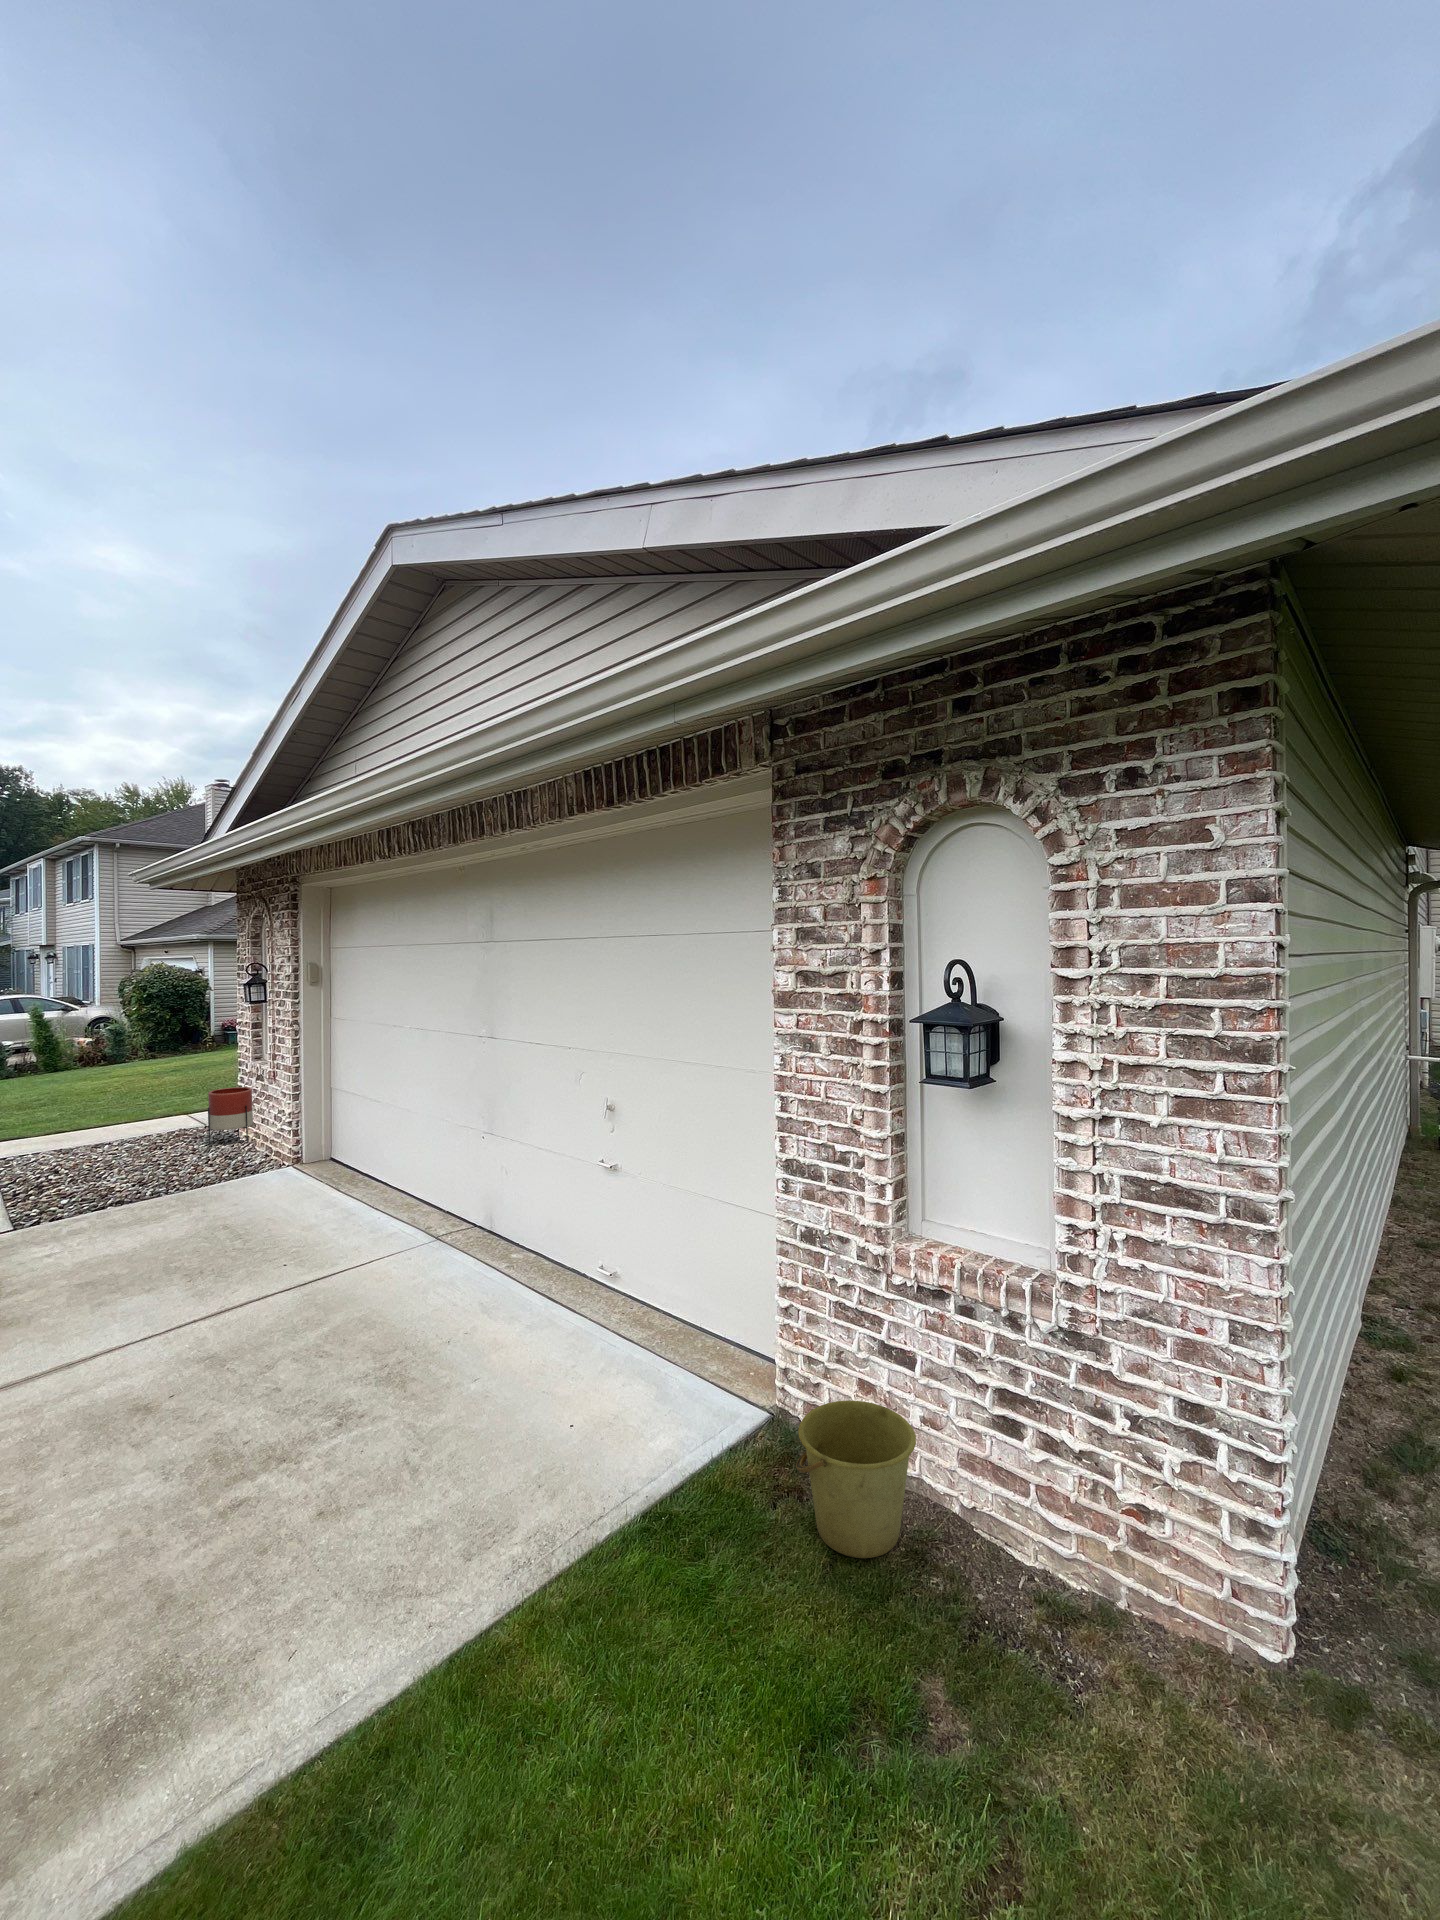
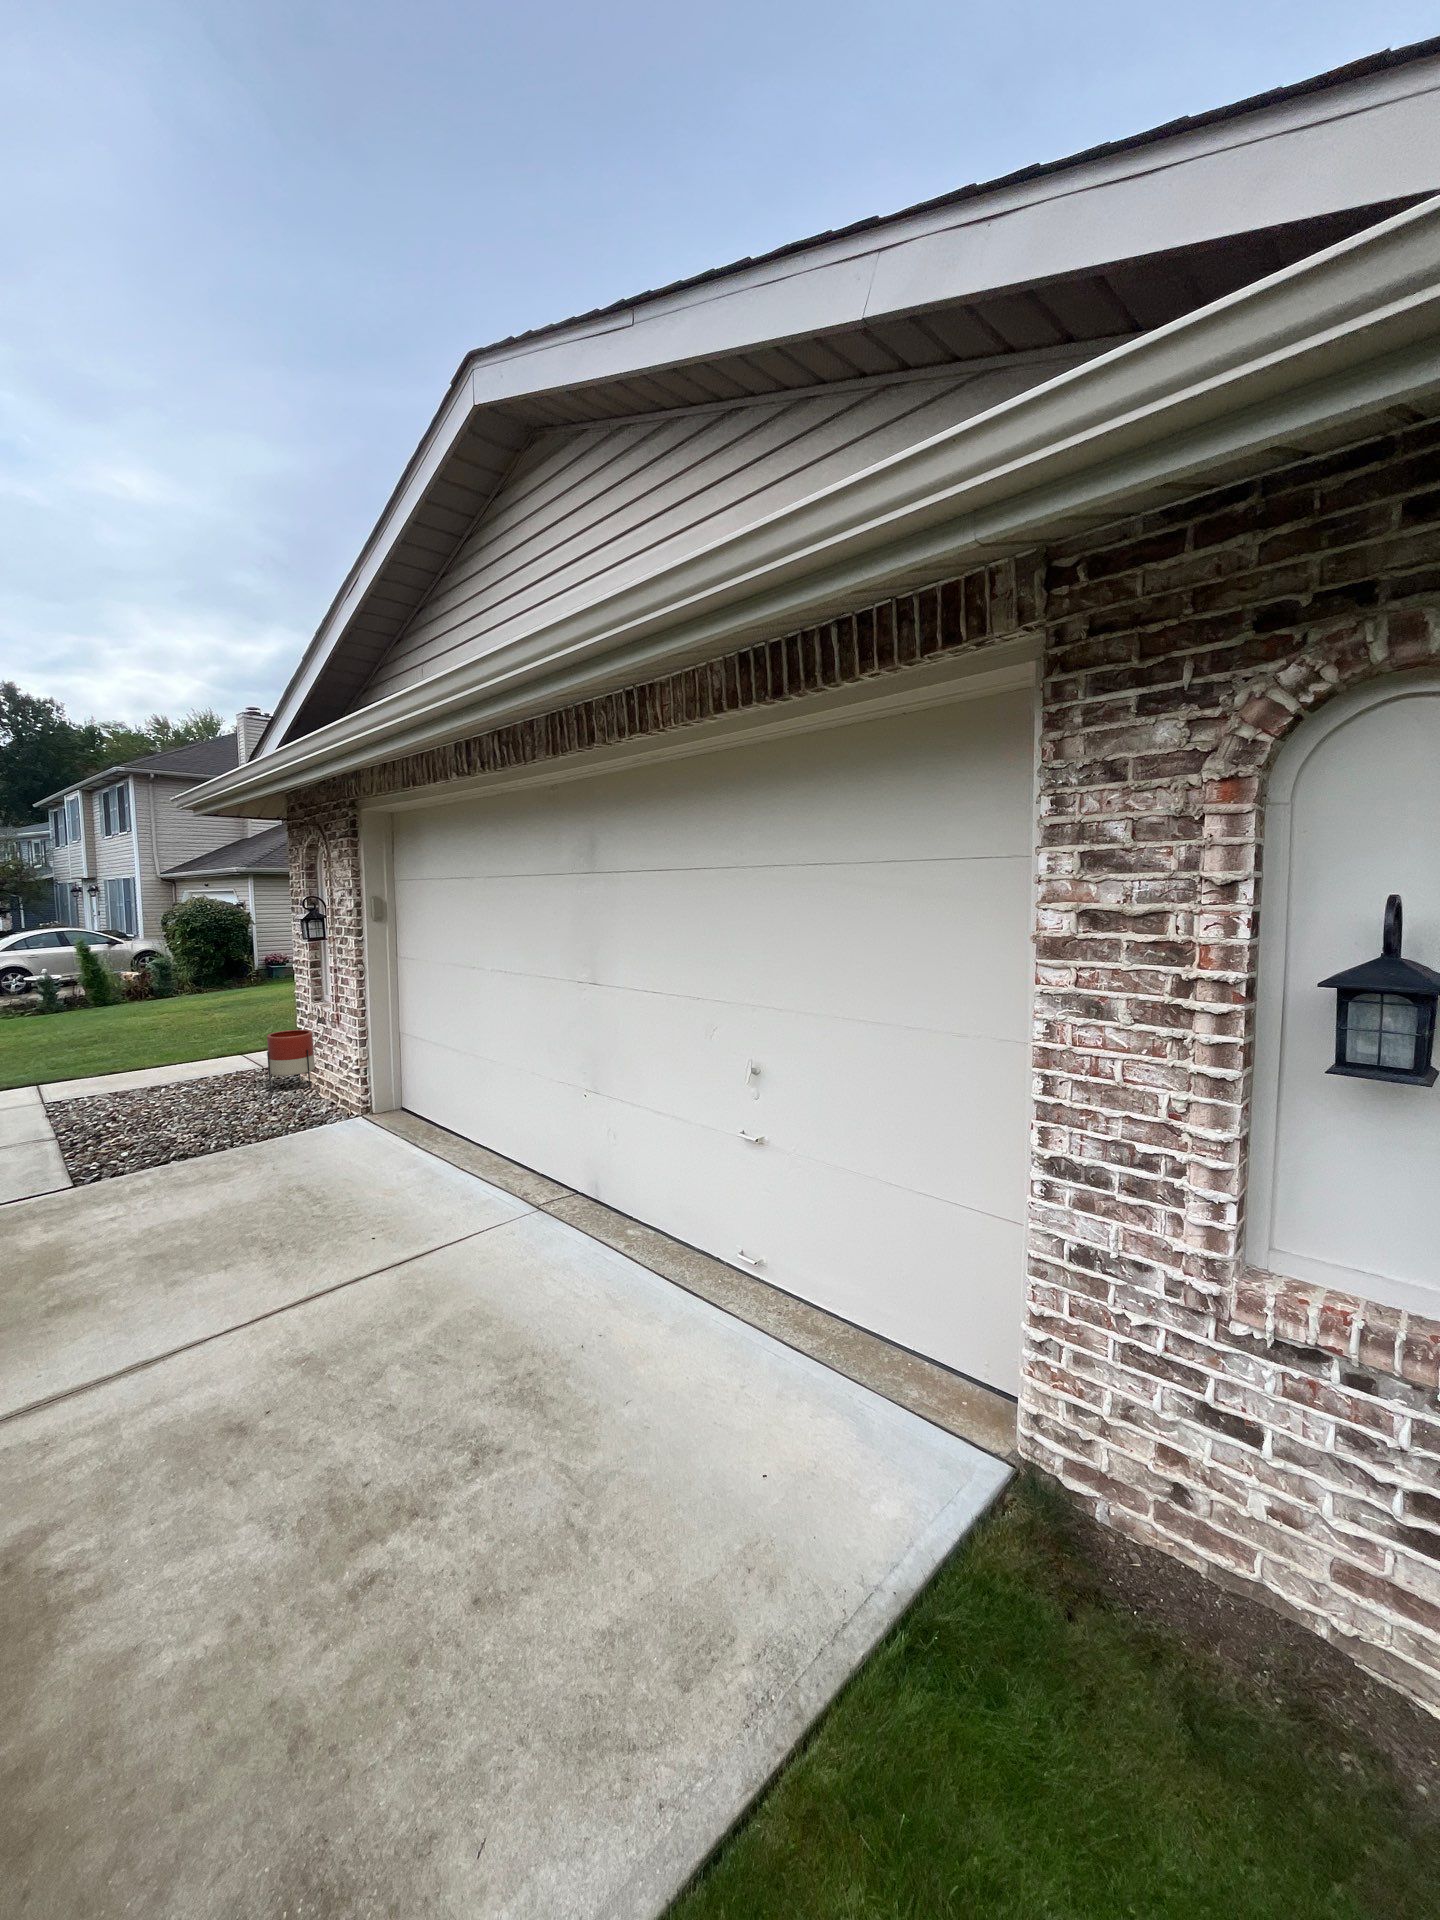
bucket: present [796,1400,916,1558] -> none [1105,1479,1291,1708]

